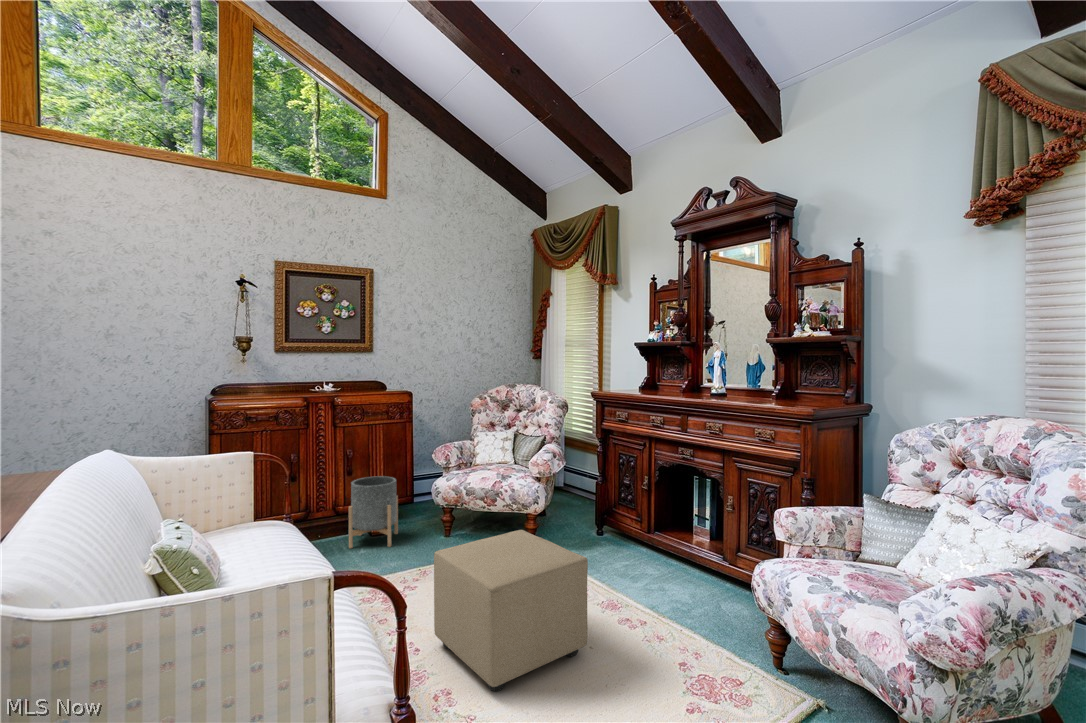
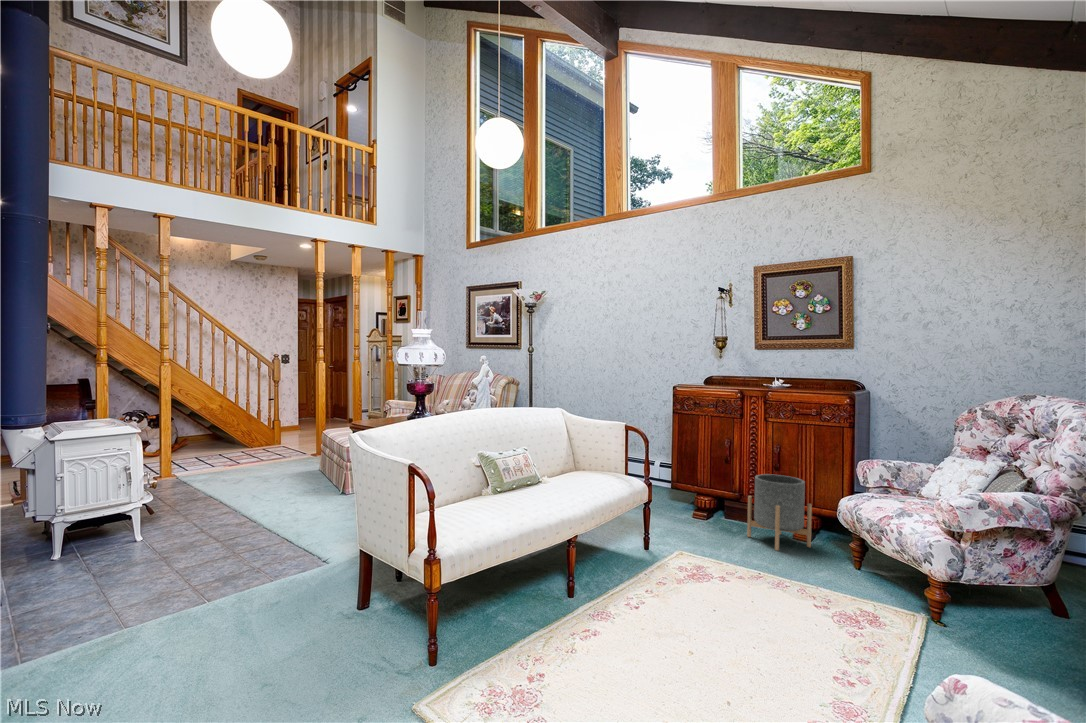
ottoman: present [434,530,588,691] -> none [565,517,730,689]

